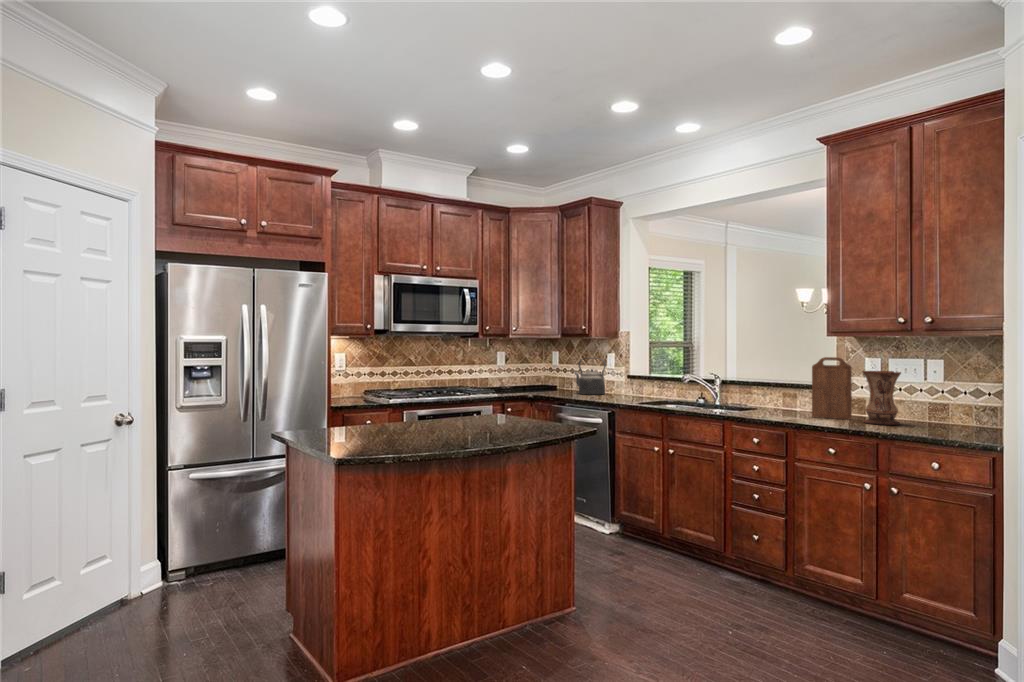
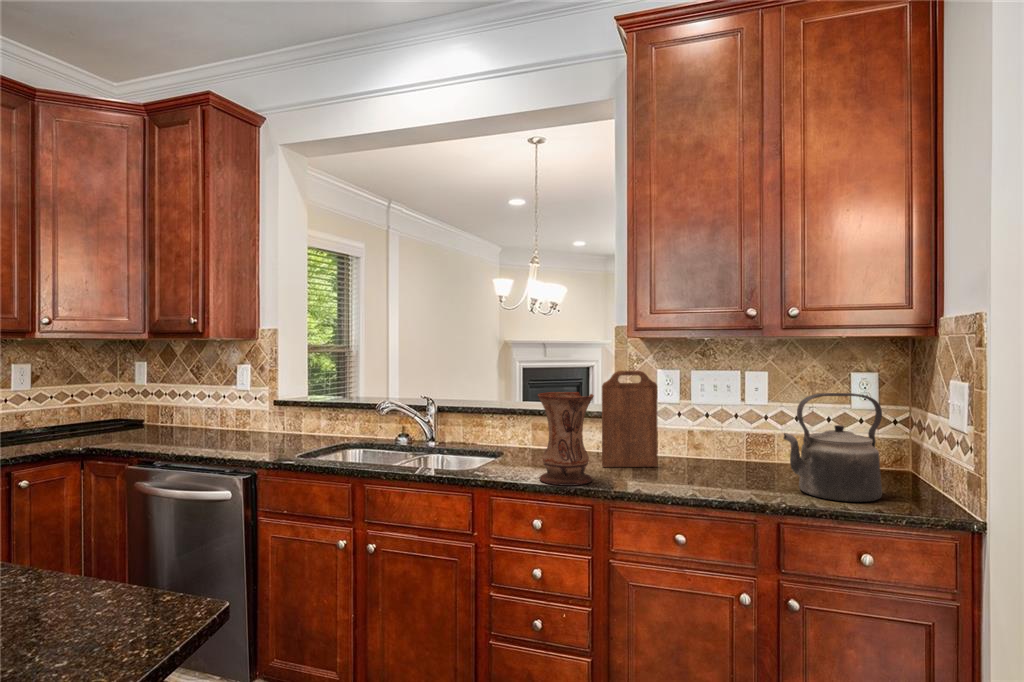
kettle: present [574,358,606,395] -> present [783,393,882,502]
vase: present [862,371,901,425] -> present [538,392,594,486]

